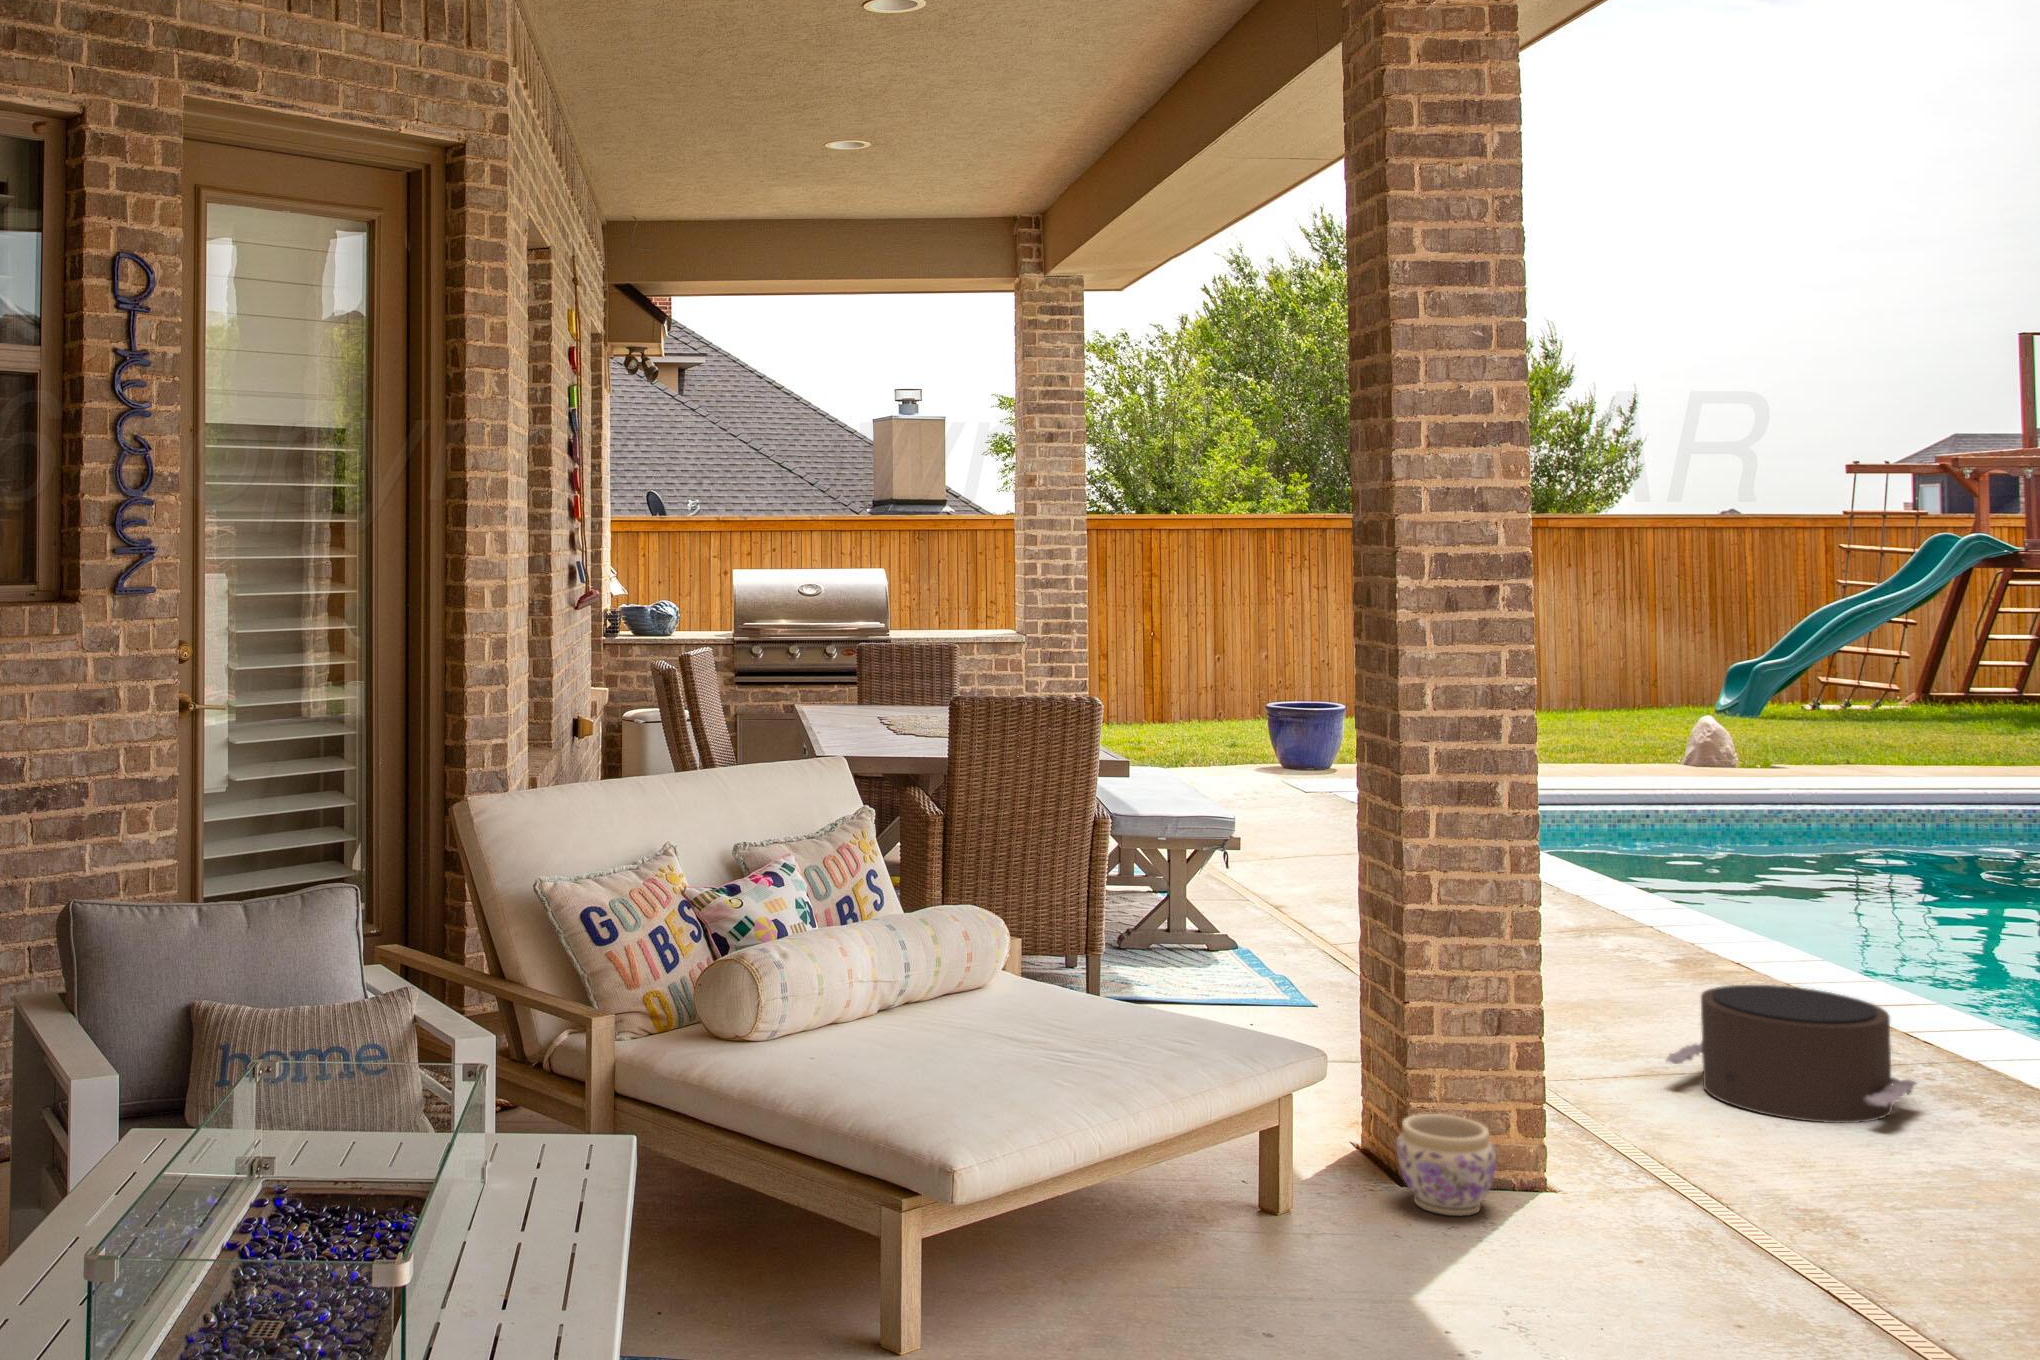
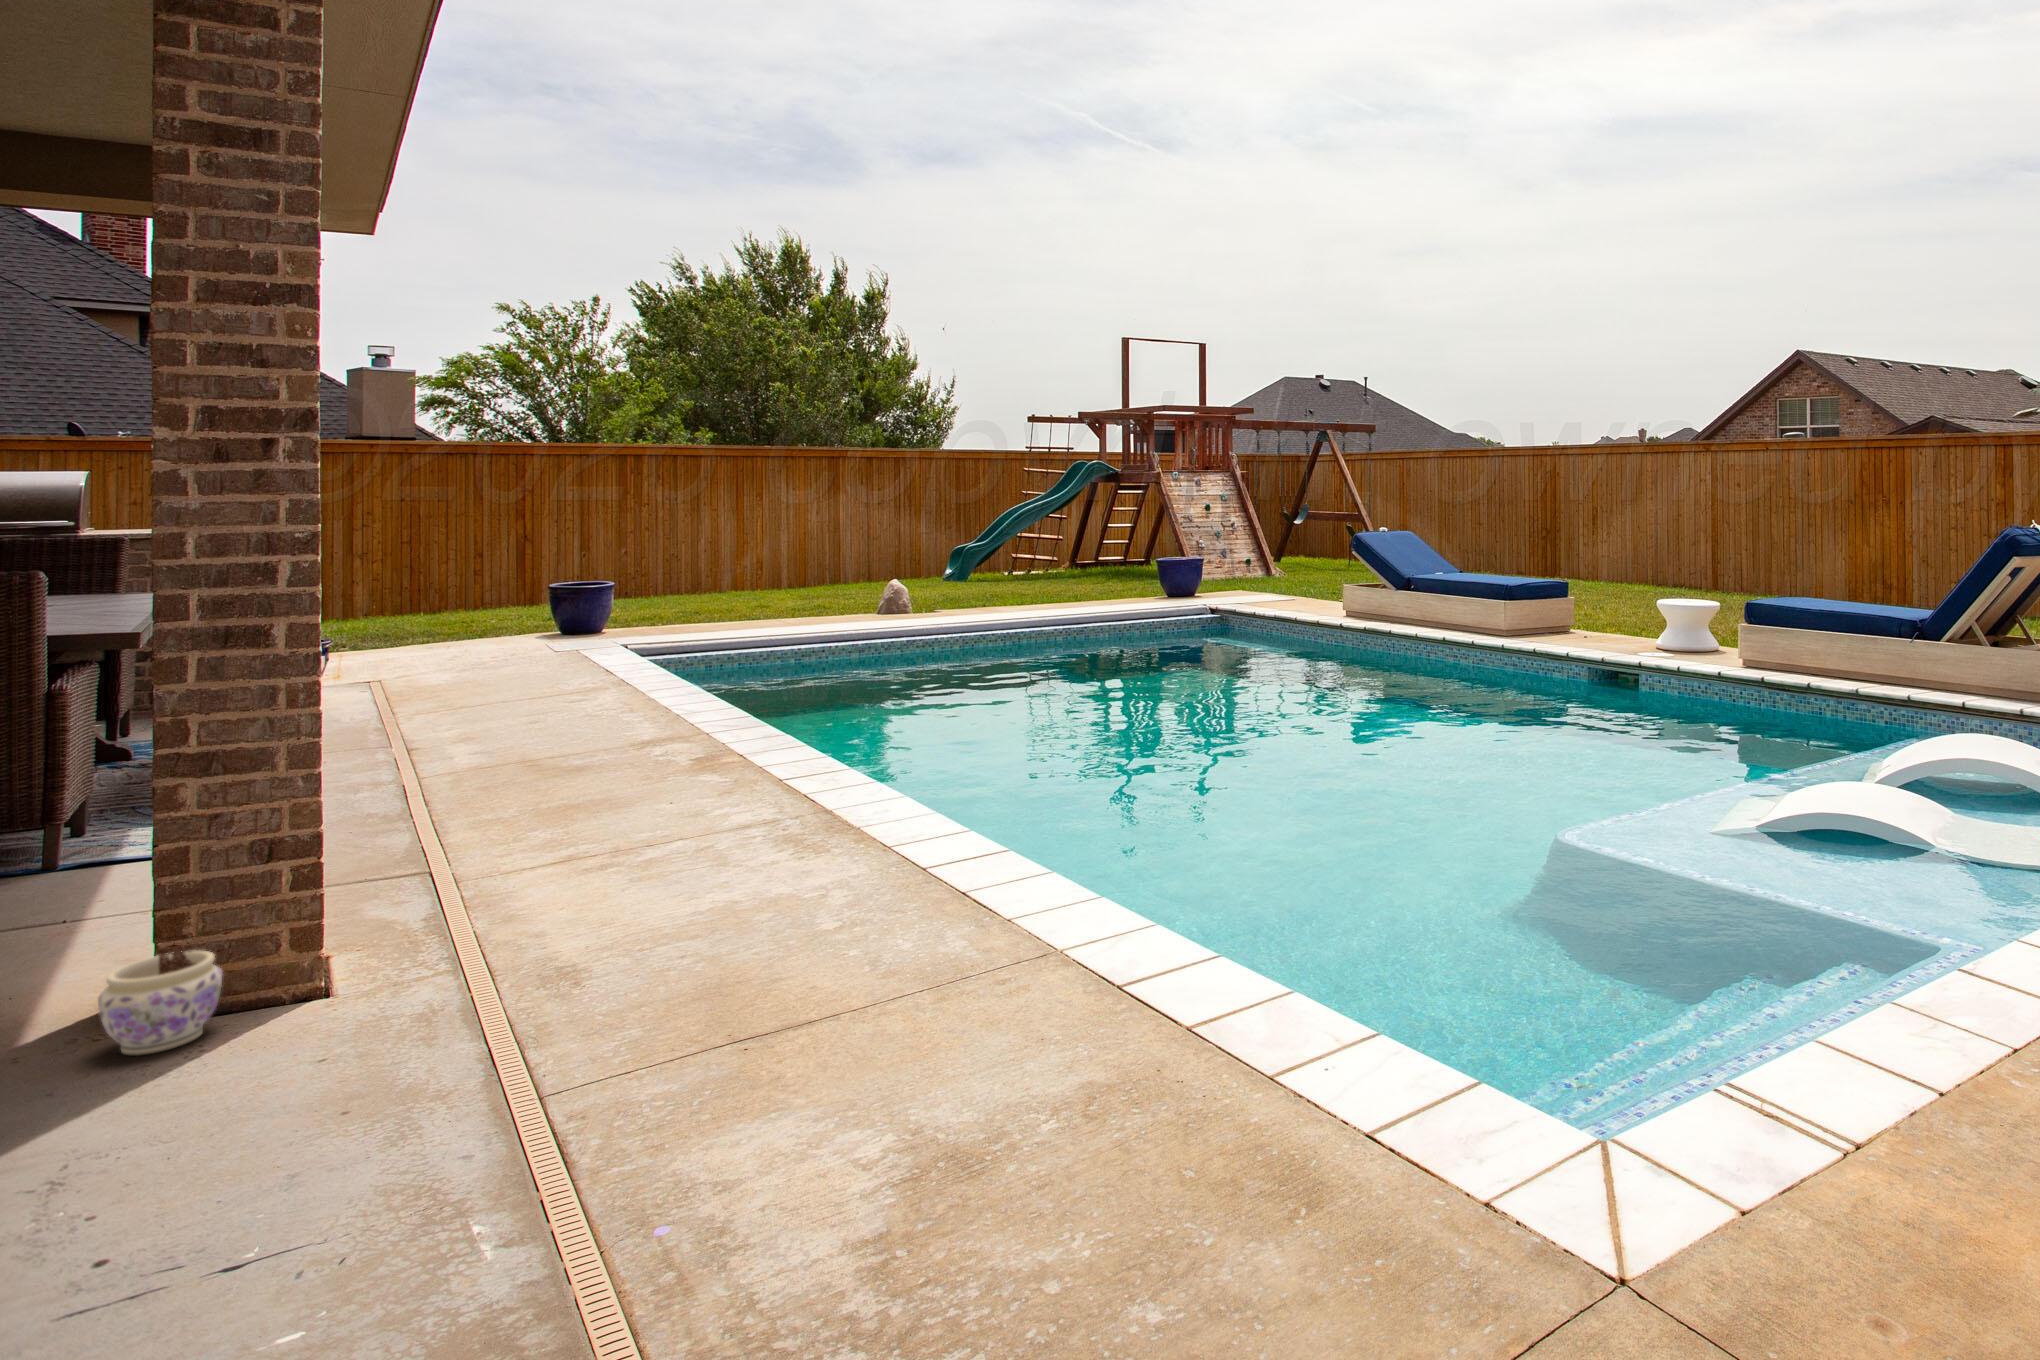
pouf: present [1666,985,1916,1123] -> none [558,768,753,876]

